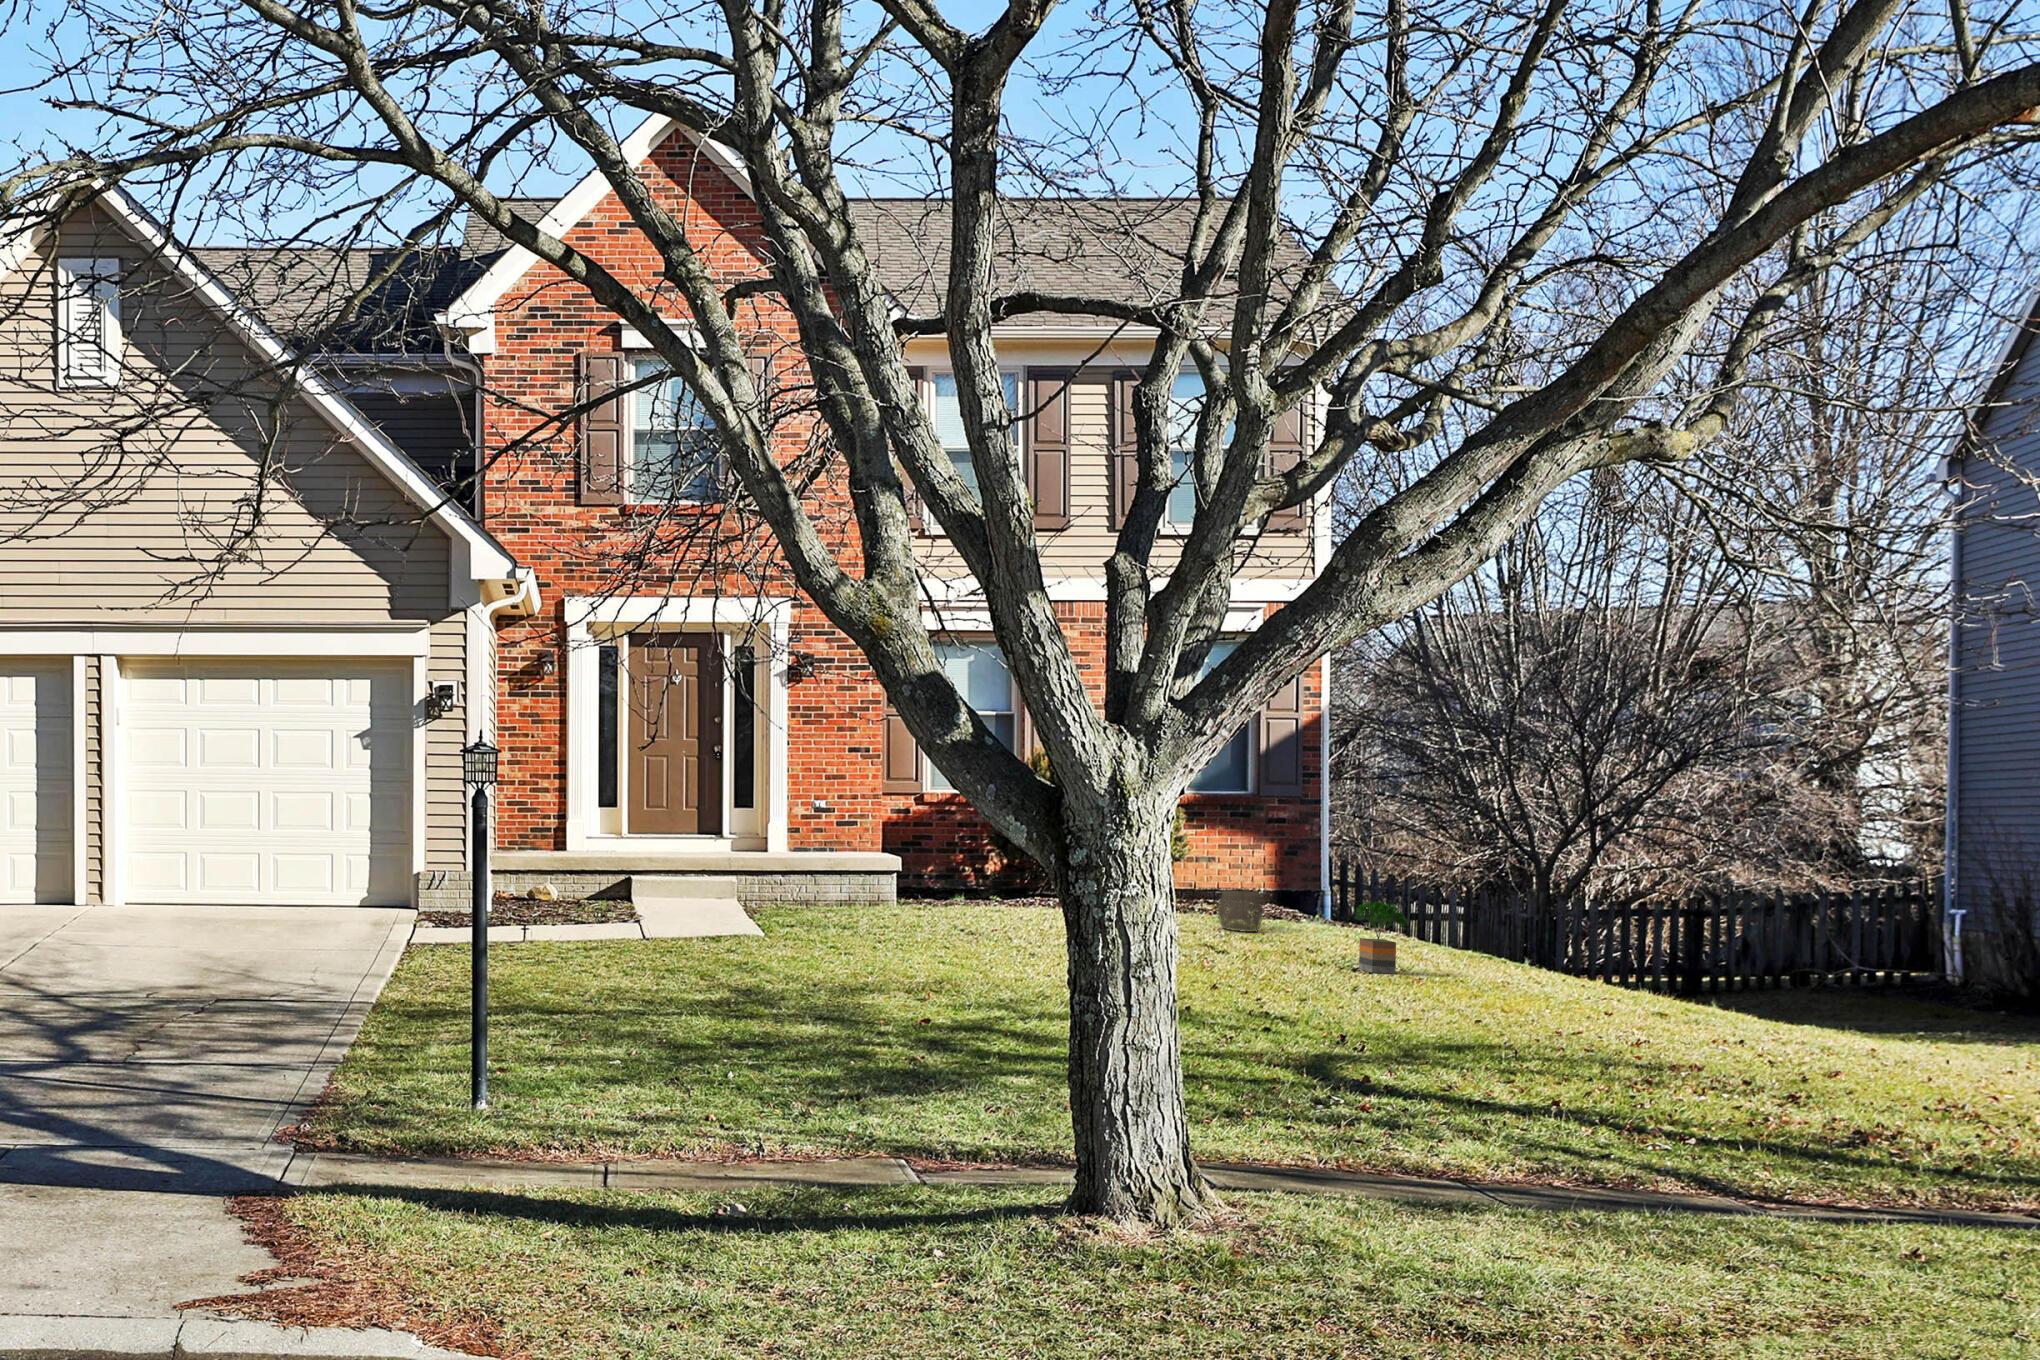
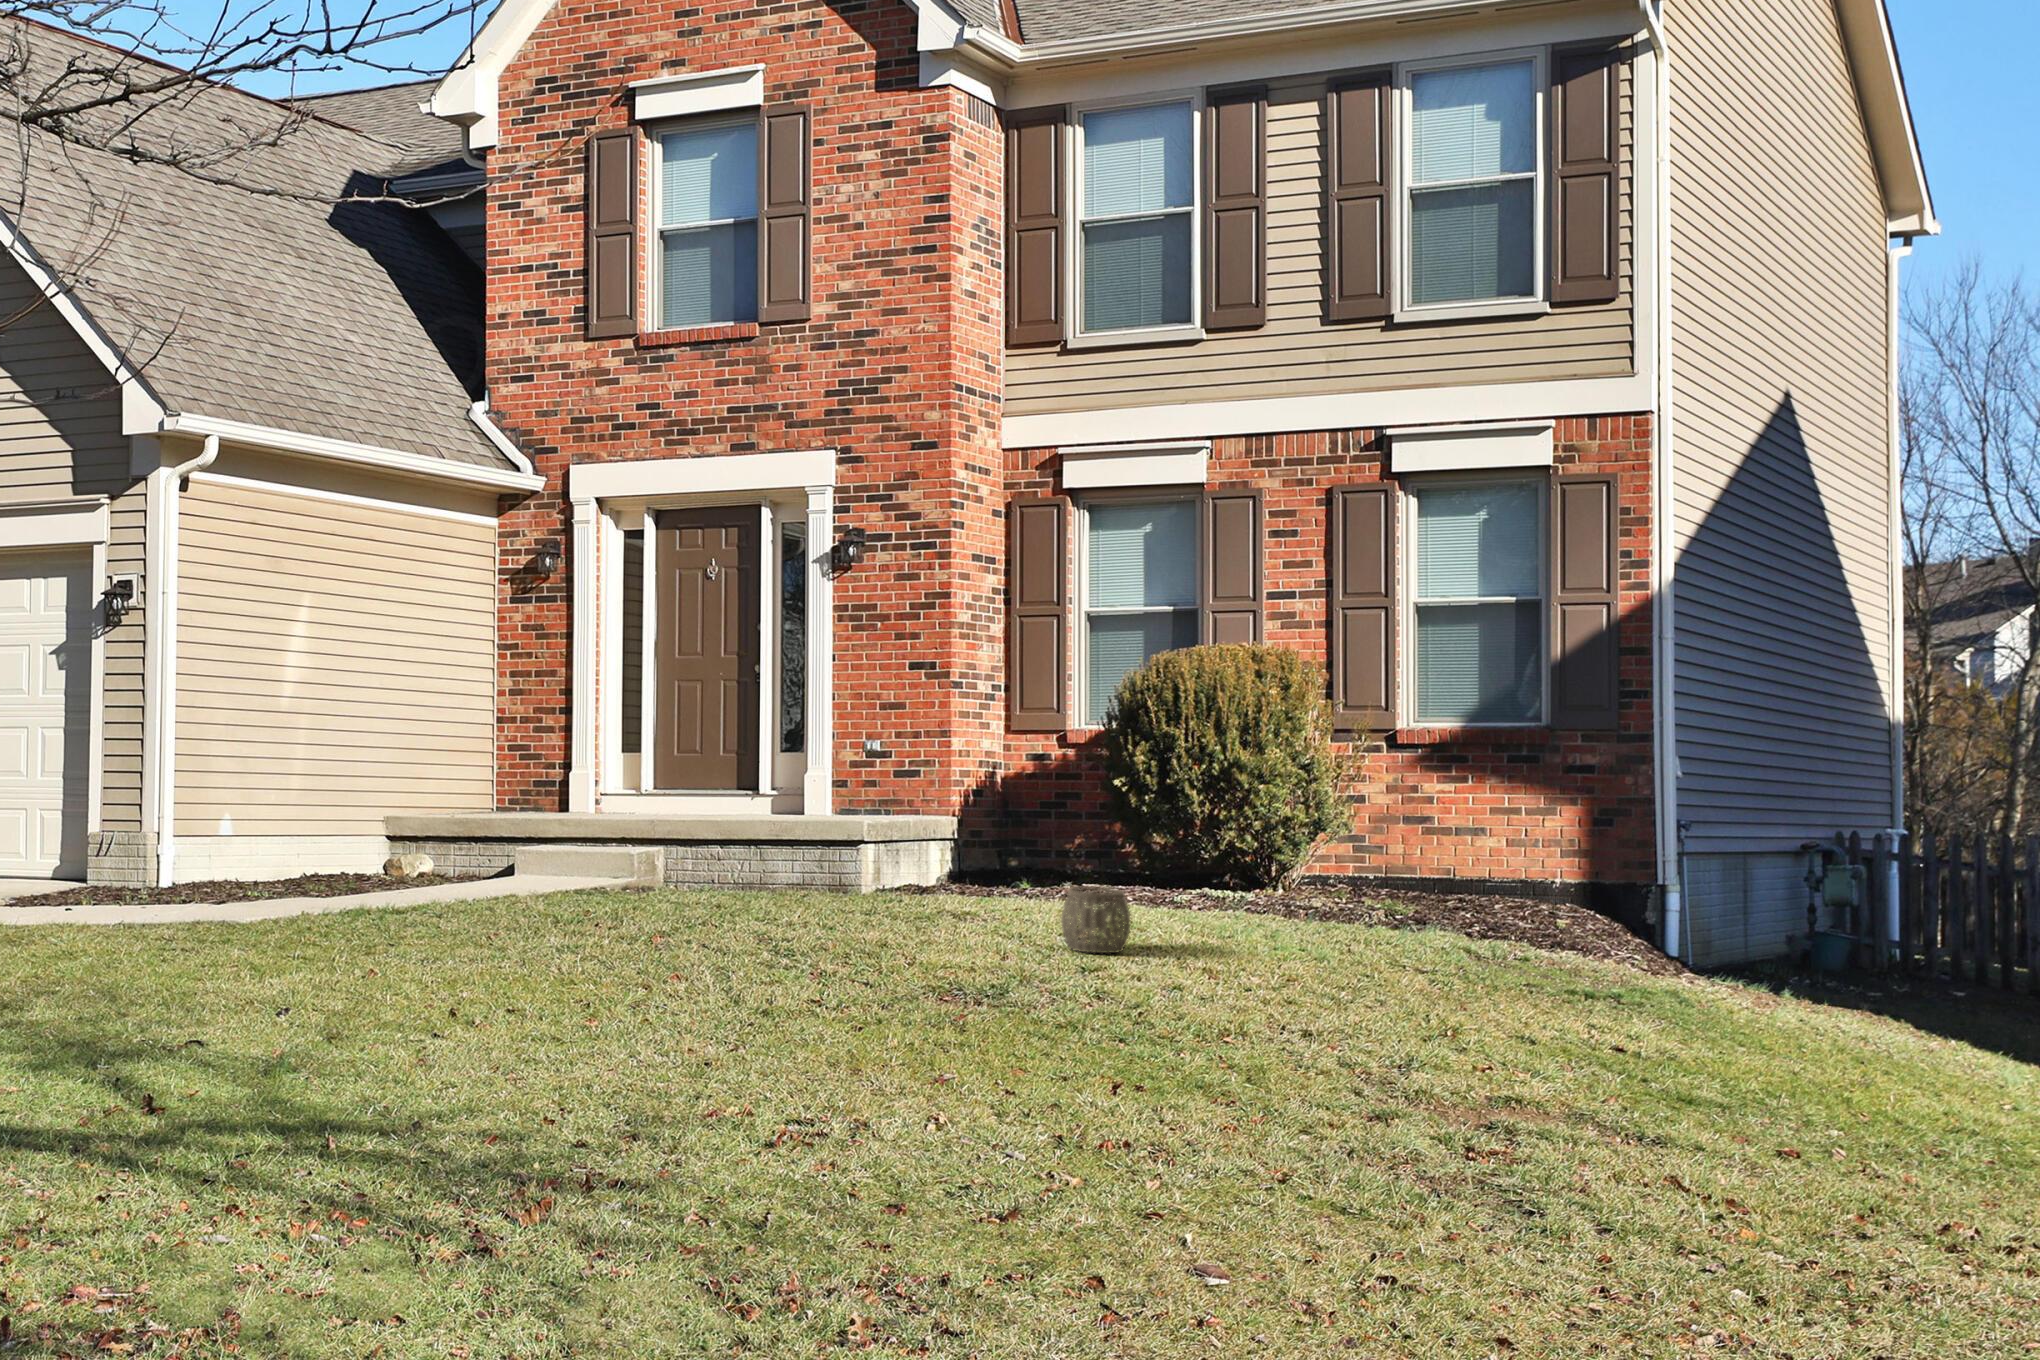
potted tree: present [1356,902,1407,974] -> none [969,907,1045,1027]

